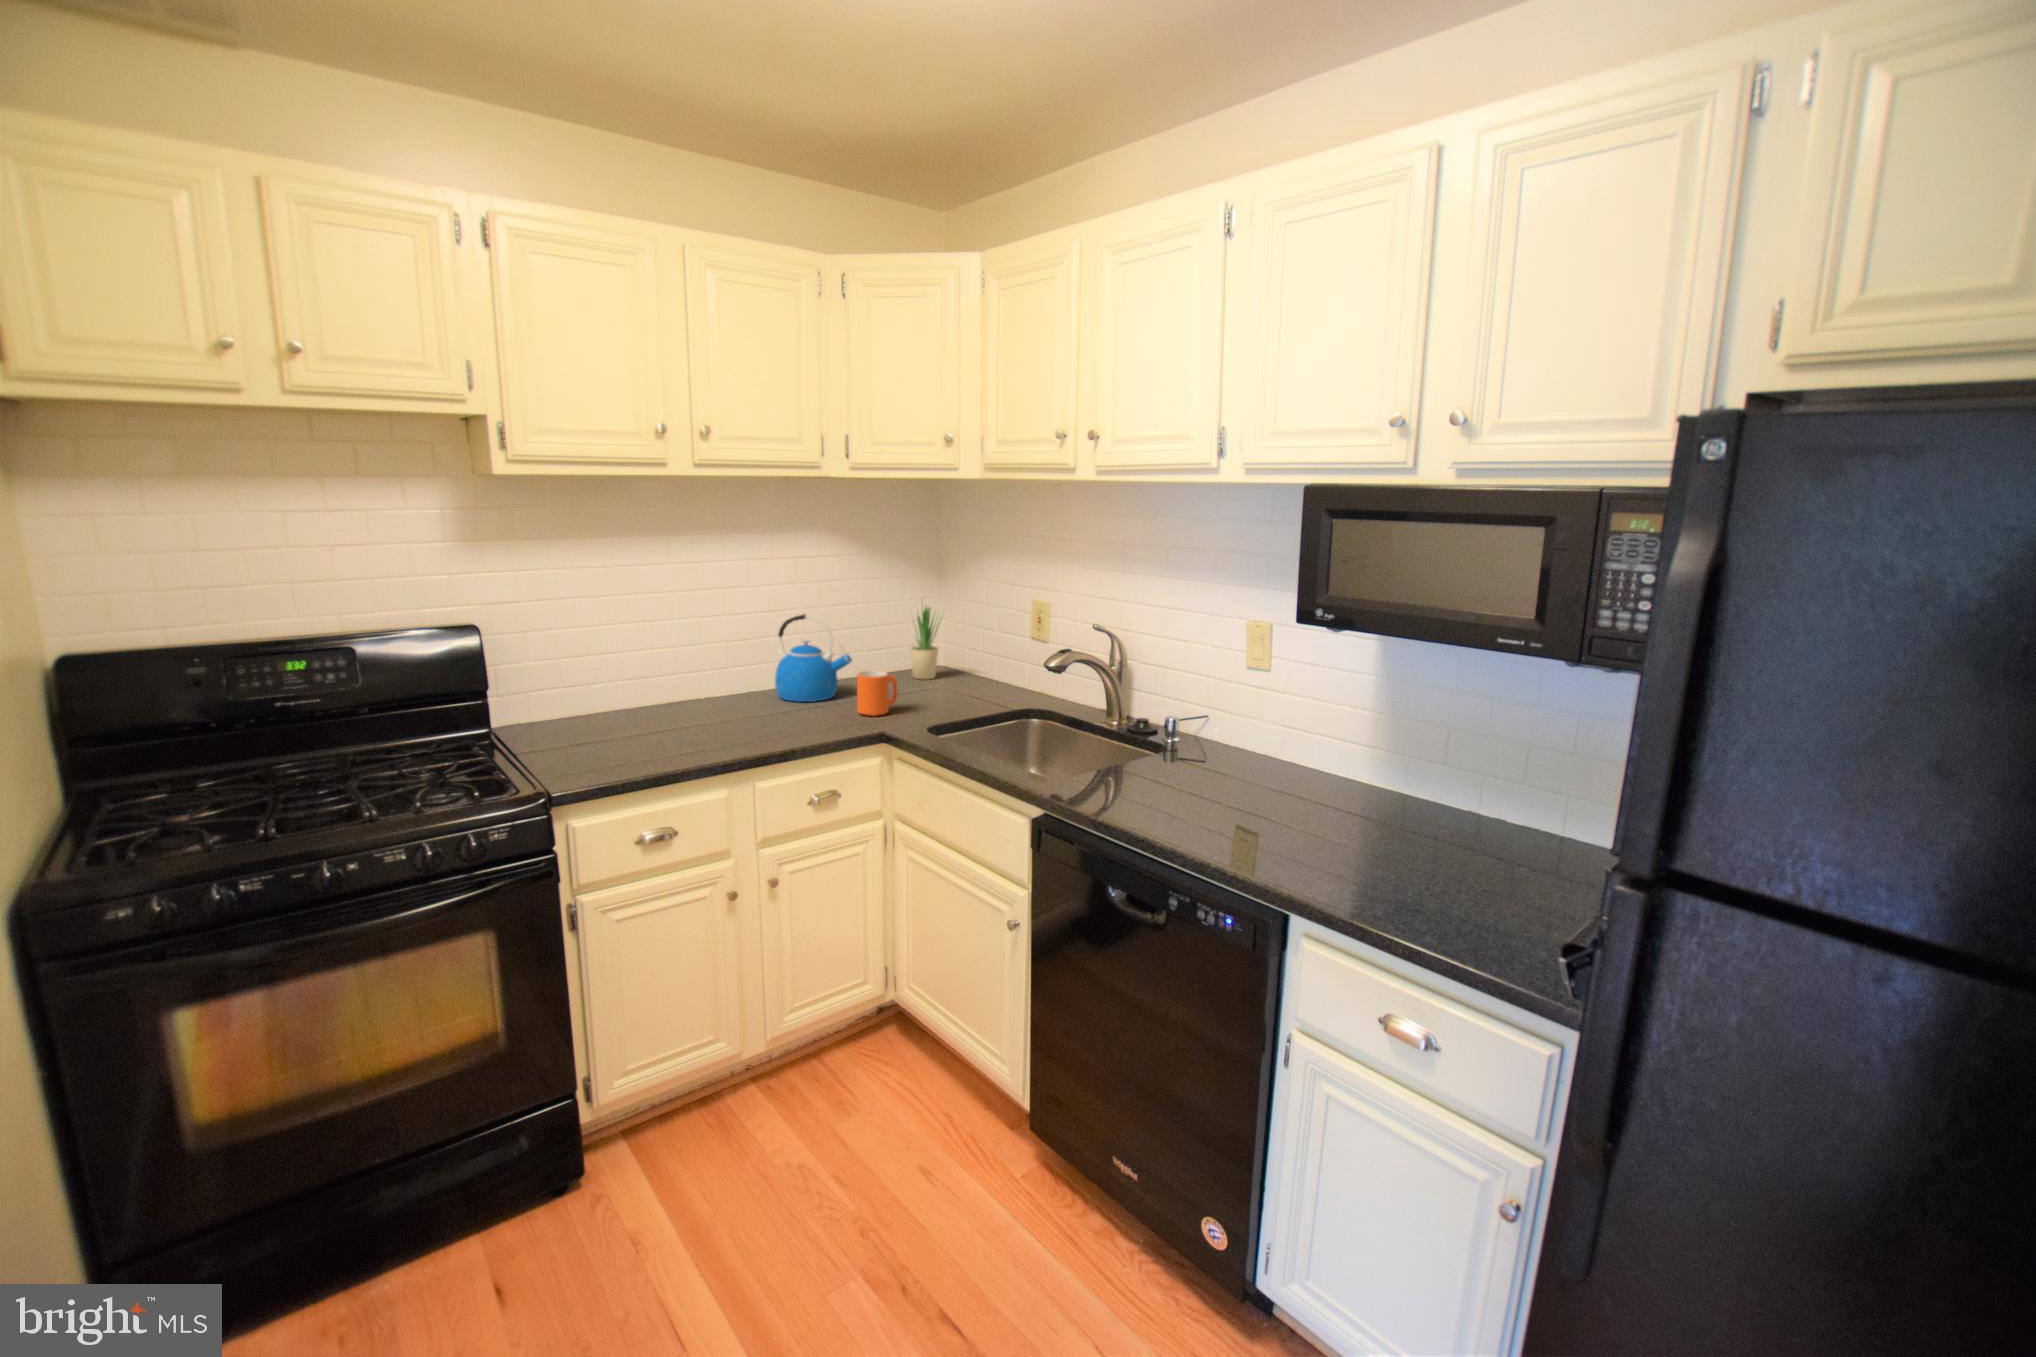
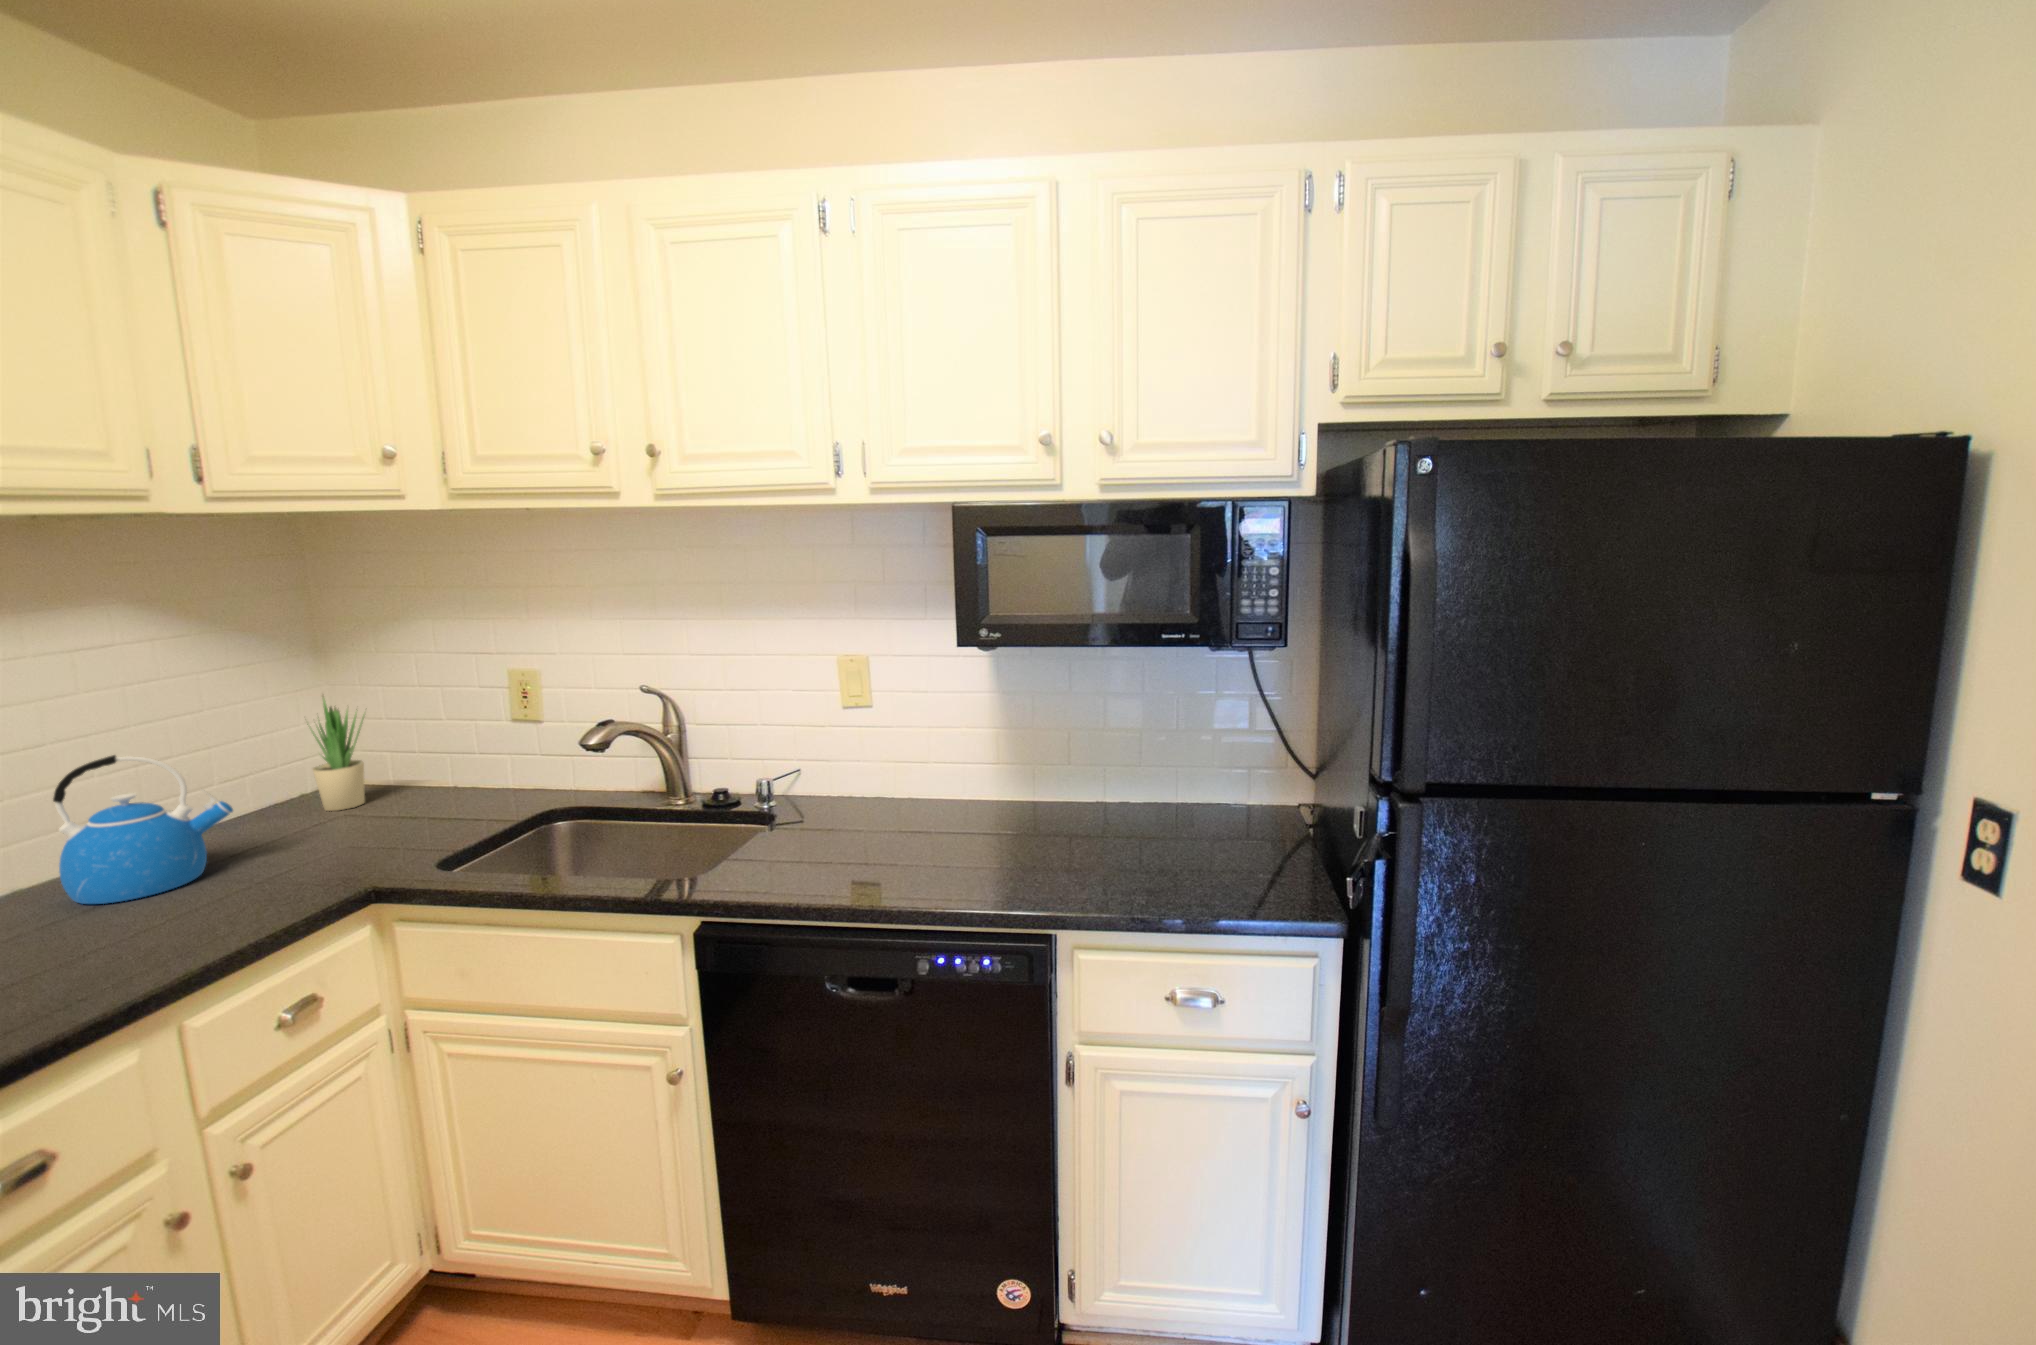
mug: present [857,671,897,716] -> none [272,812,348,885]

